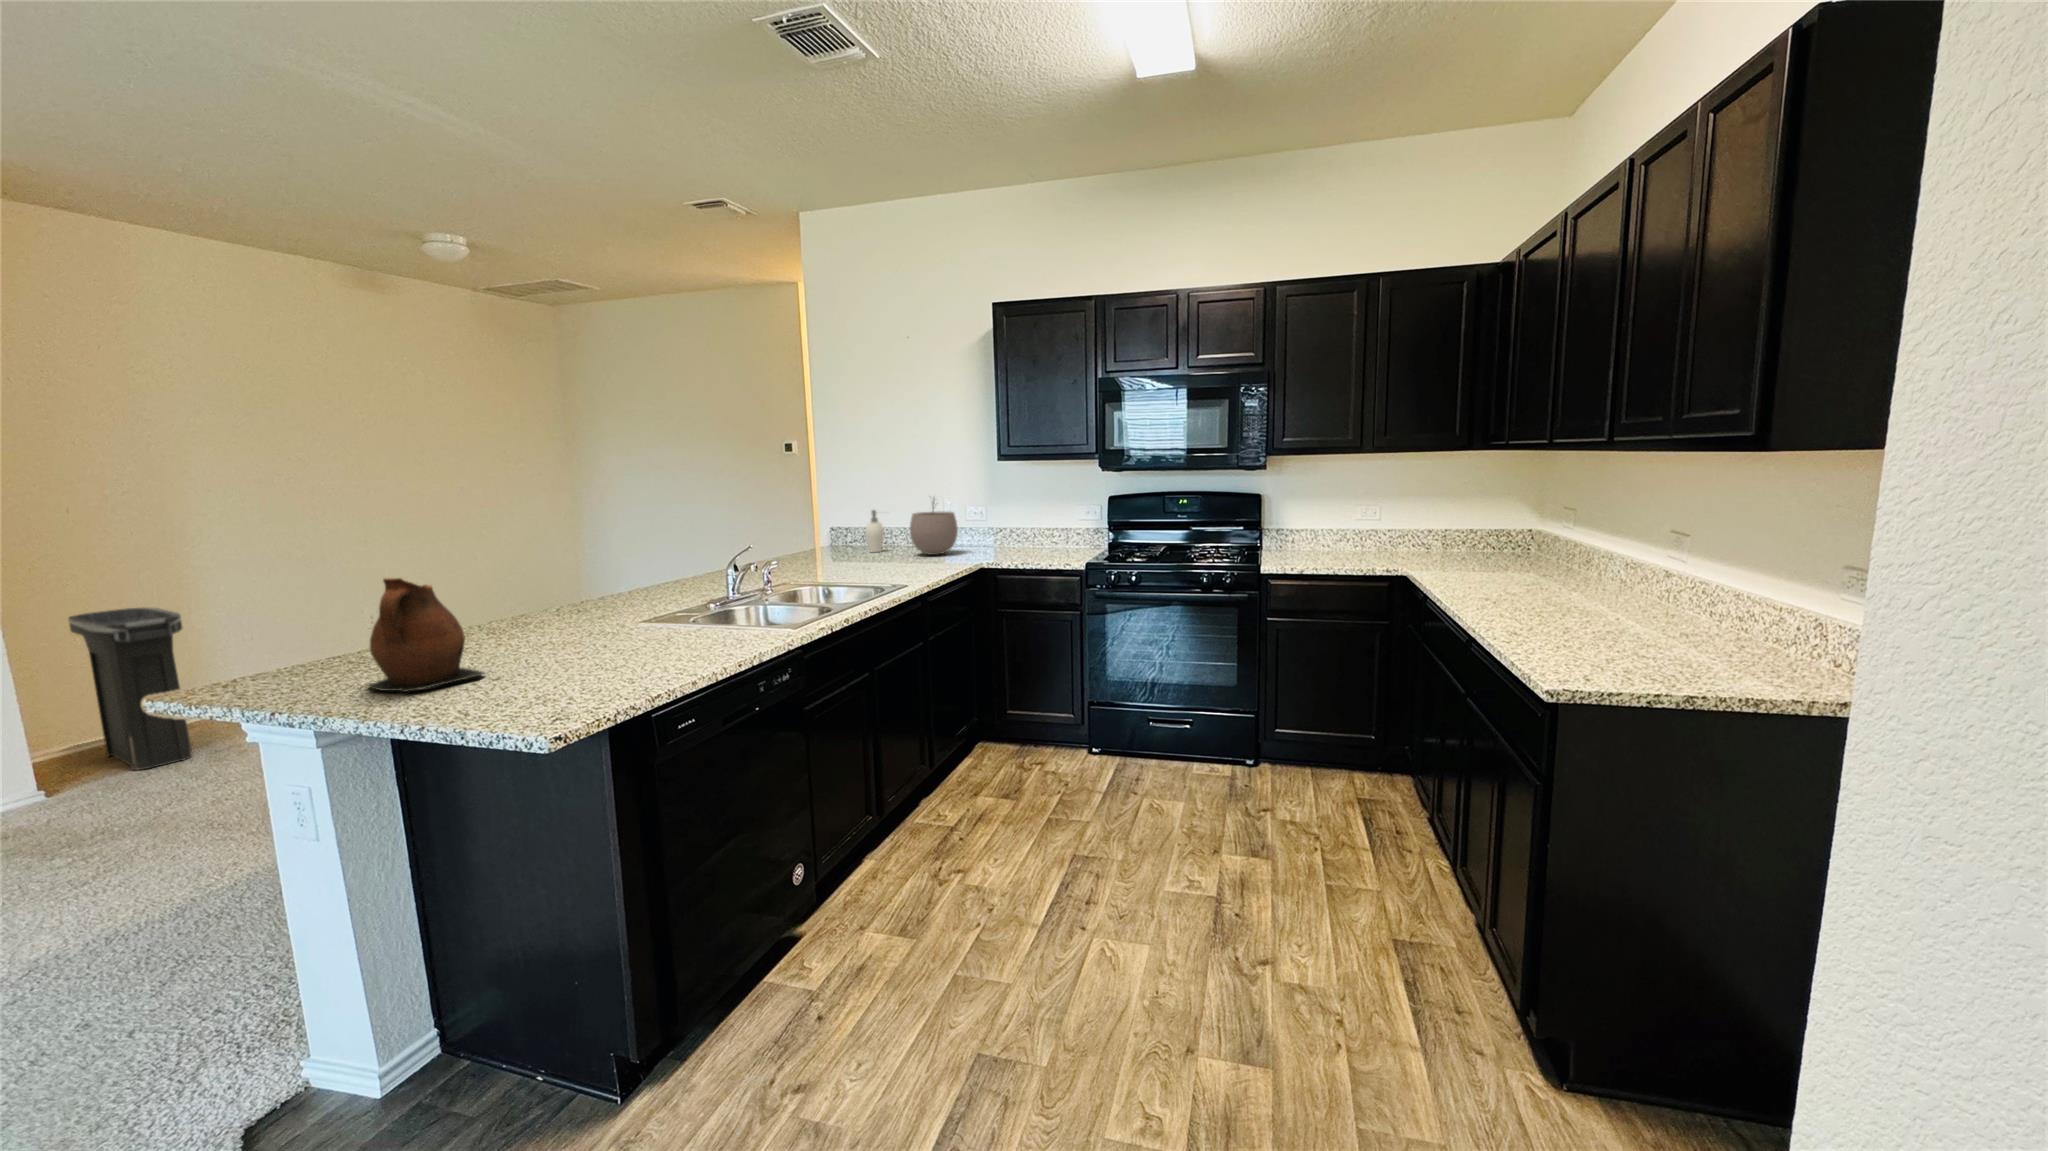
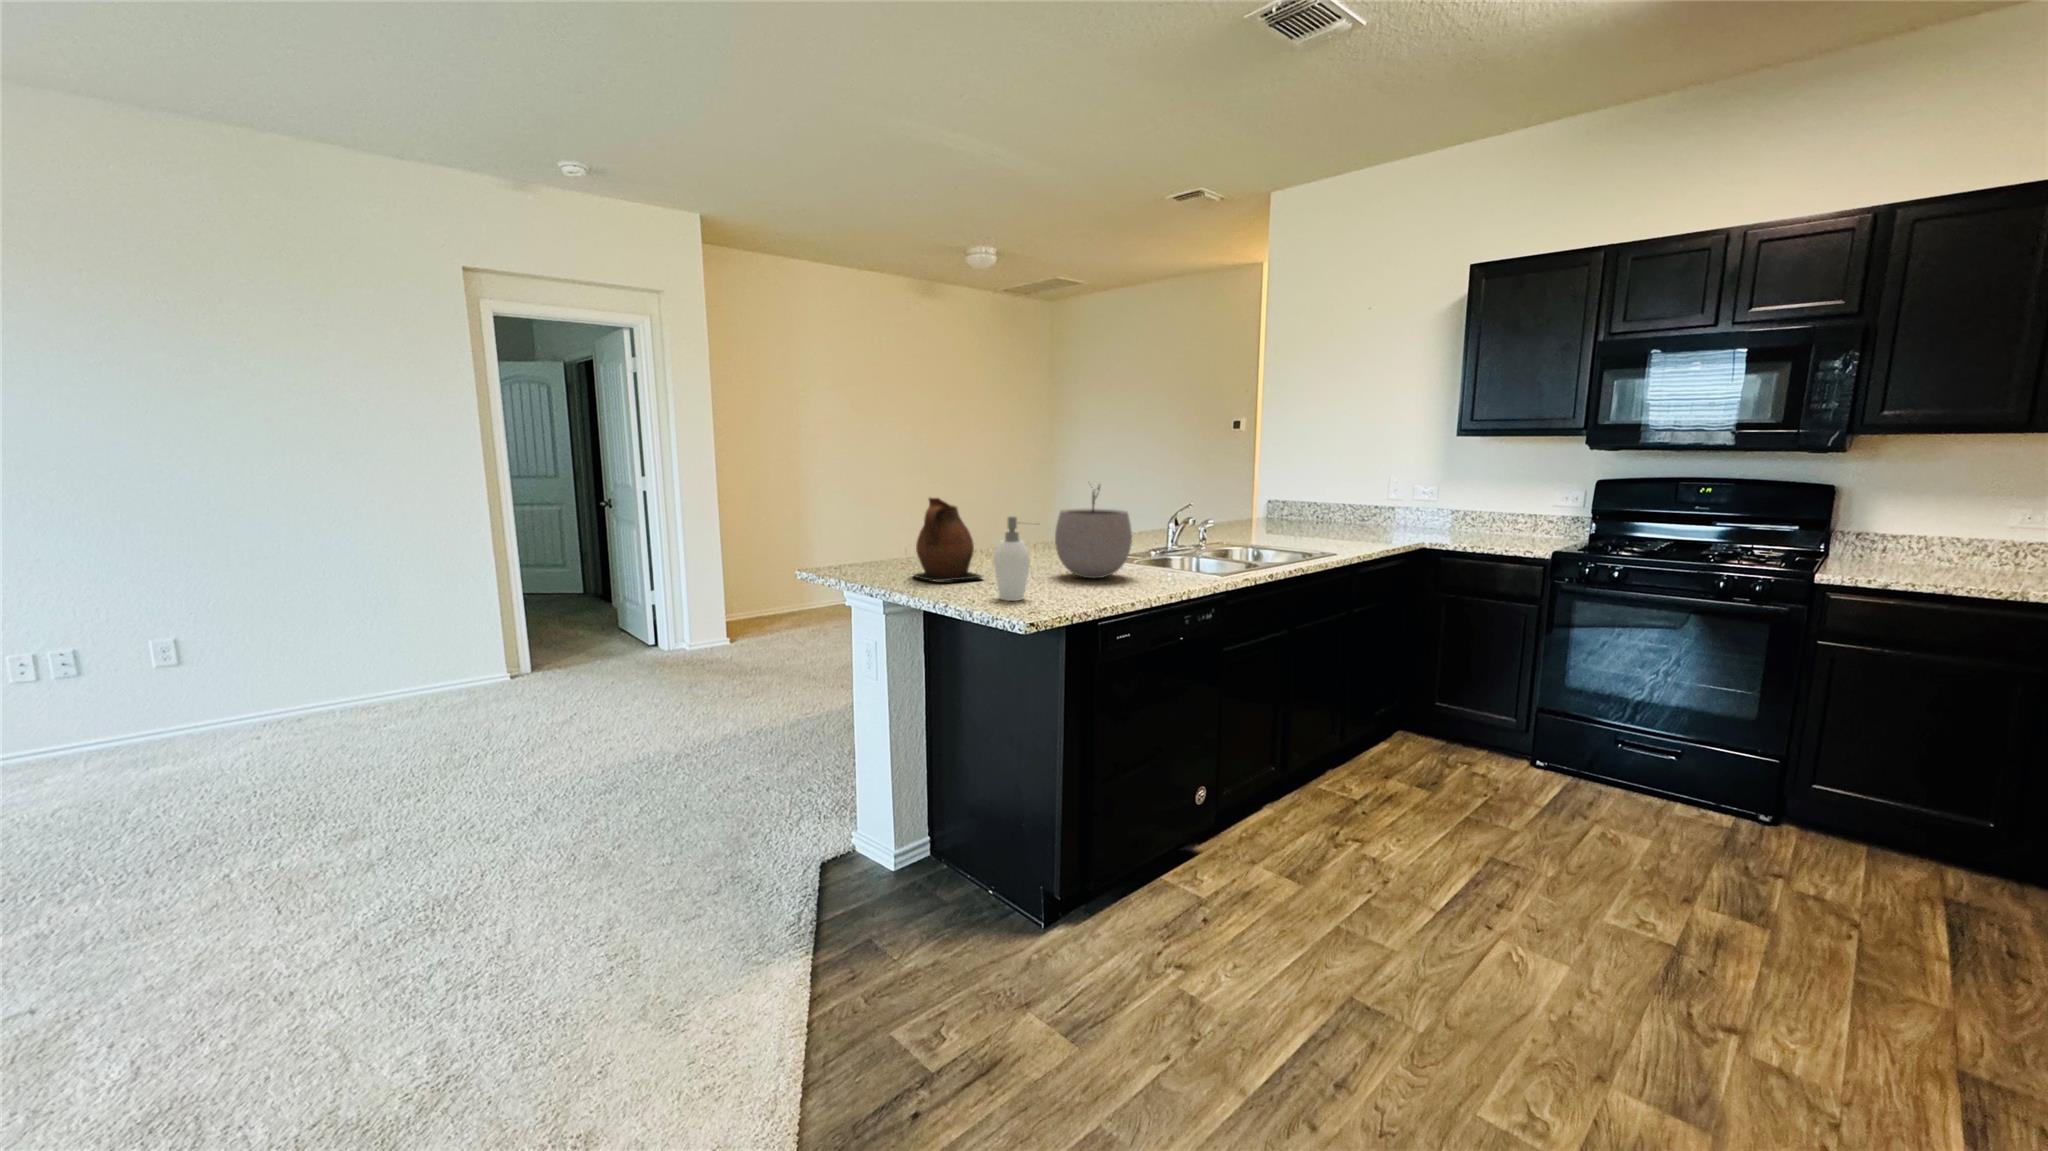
plant pot: present [910,499,958,555] -> present [1055,486,1132,578]
soap dispenser: present [865,510,884,552] -> present [994,516,1030,601]
trash can: present [69,607,192,770] -> none [757,524,811,633]

